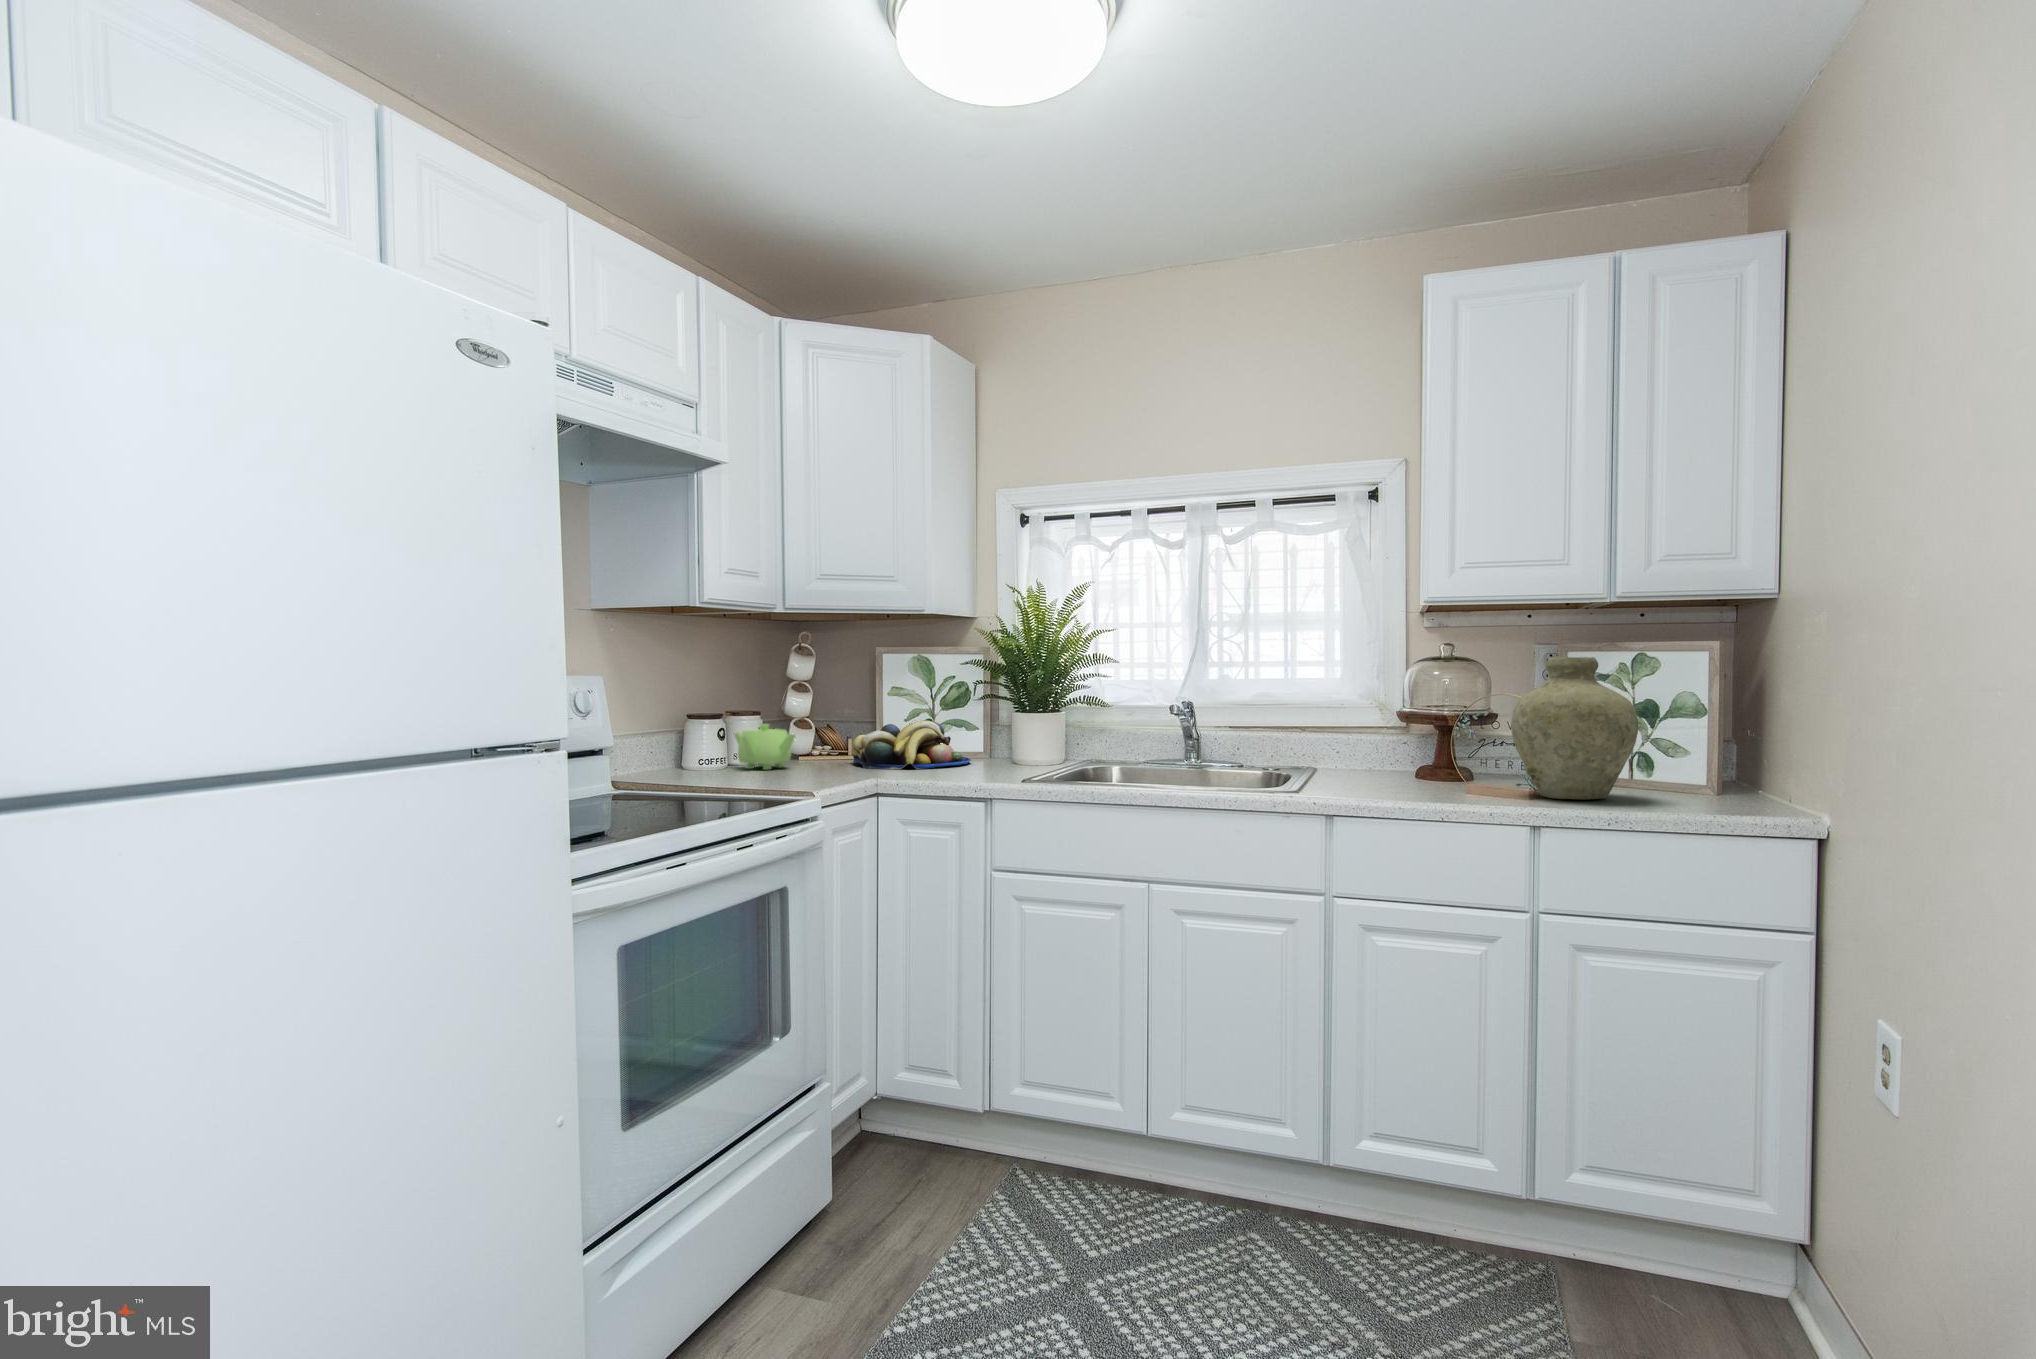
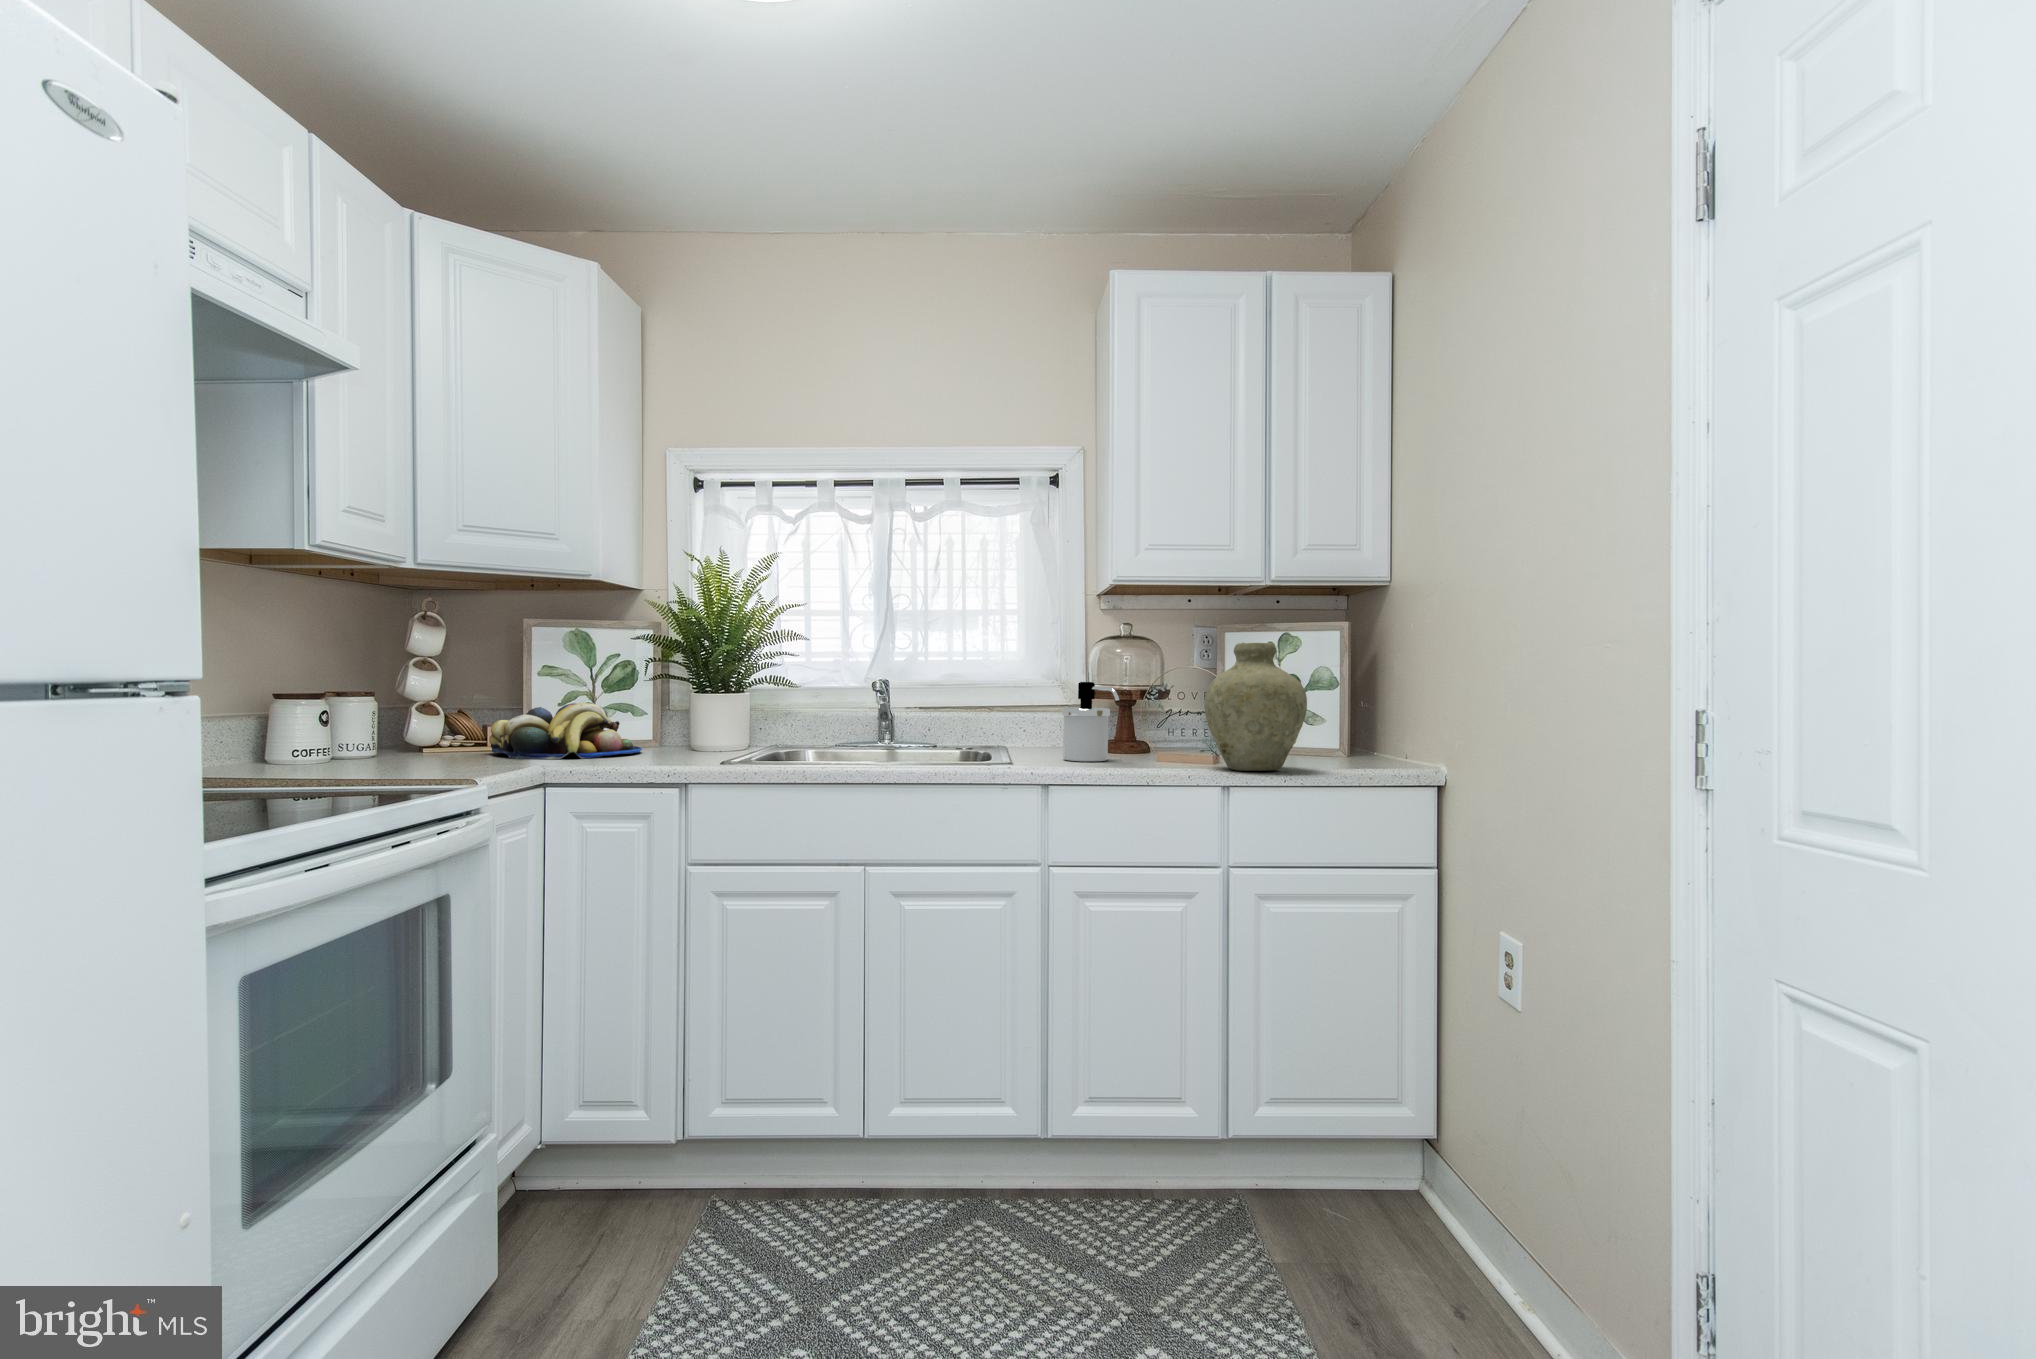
soap dispenser: none [1359,699,1417,782] -> present [1062,682,1120,762]
teapot: present [734,724,795,770] -> none [324,705,419,762]

